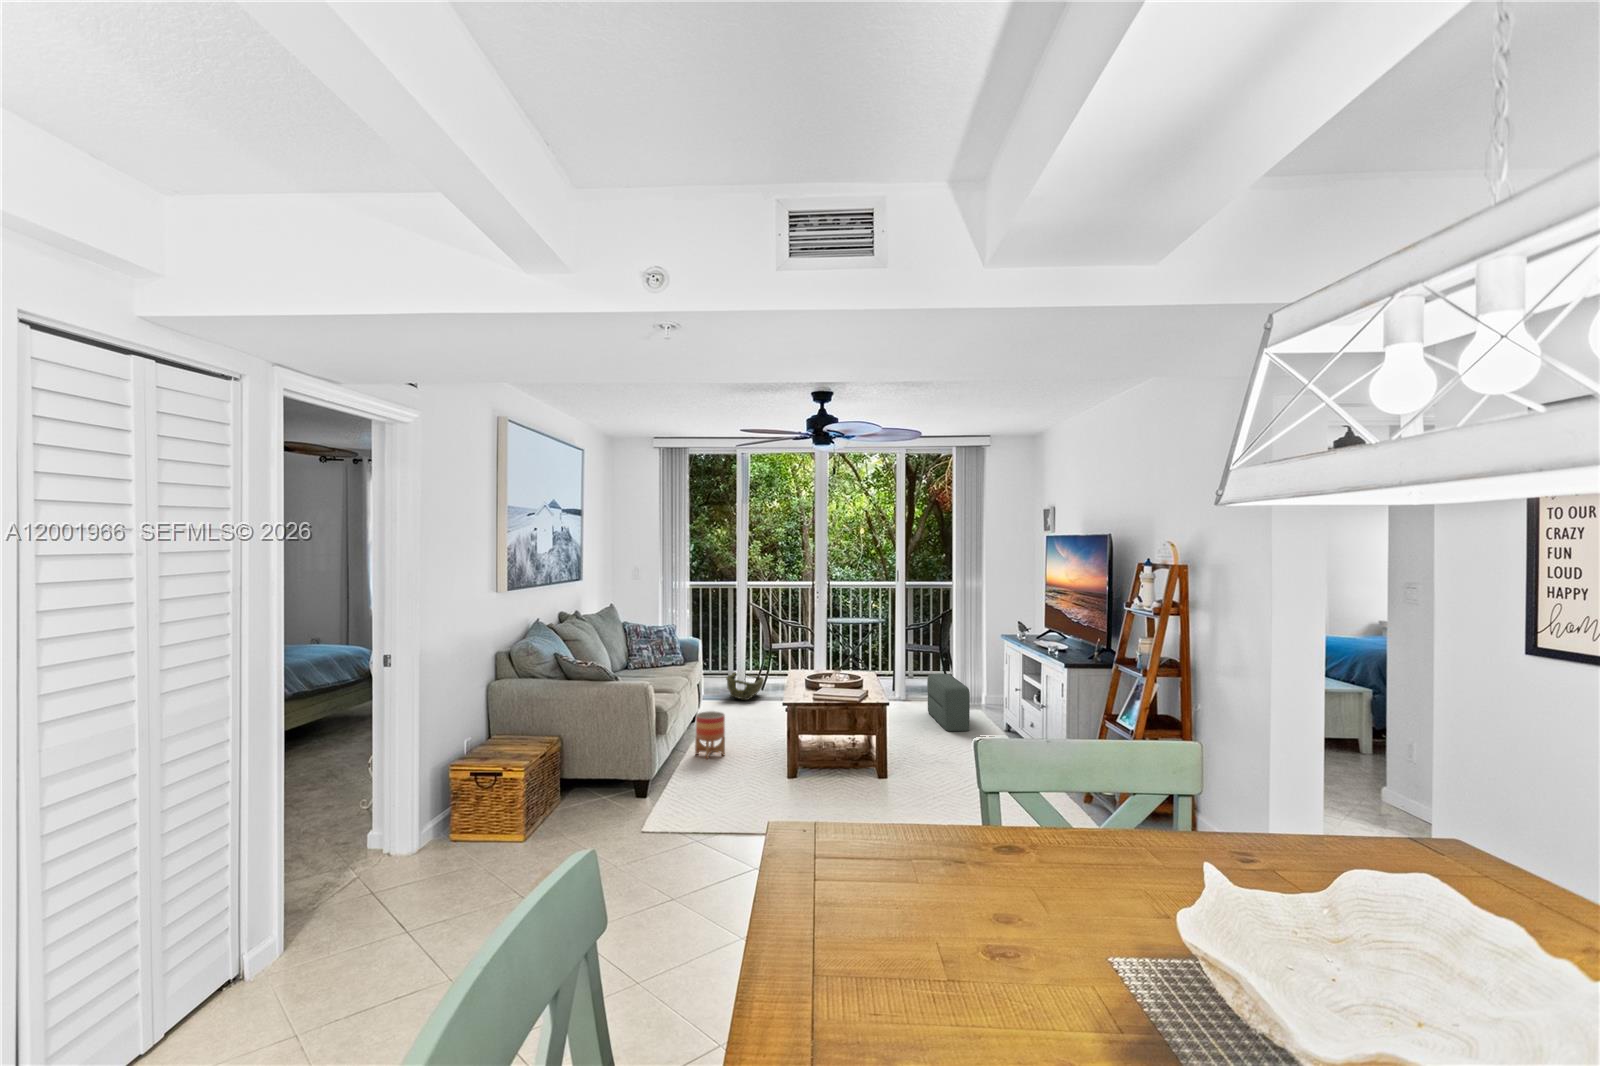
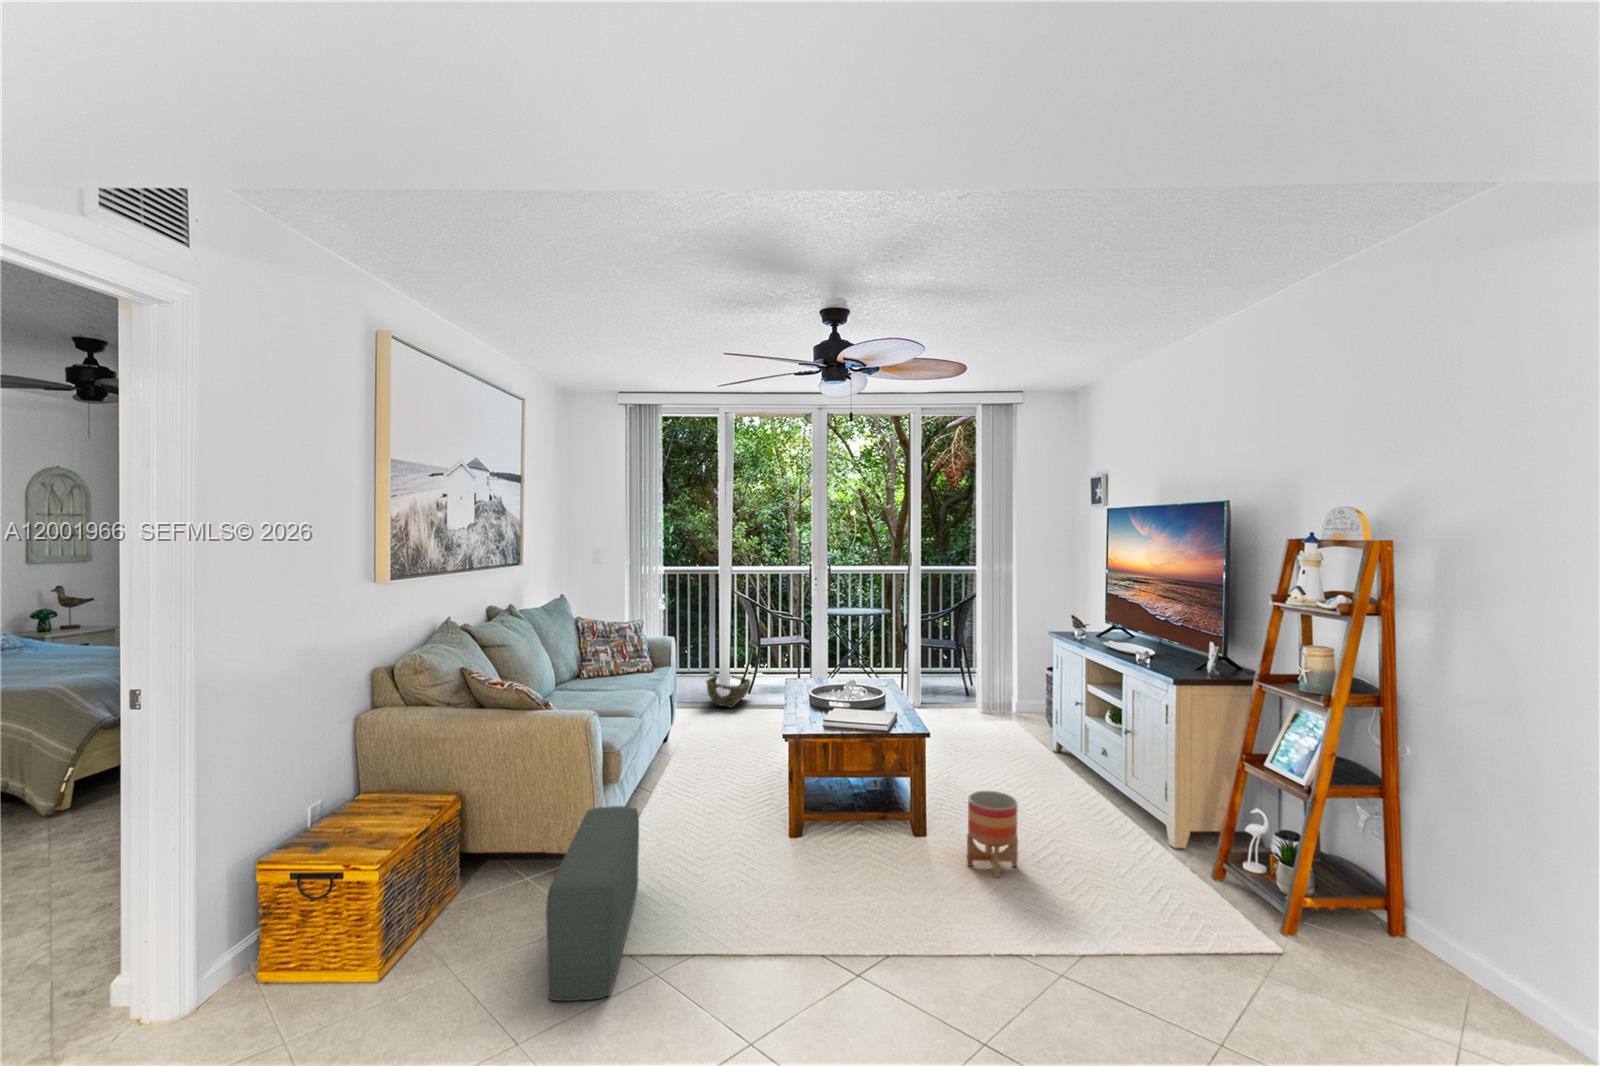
pouf: present [927,674,970,731] -> present [546,806,639,1001]
planter: present [695,711,725,759] -> present [967,791,1018,878]

